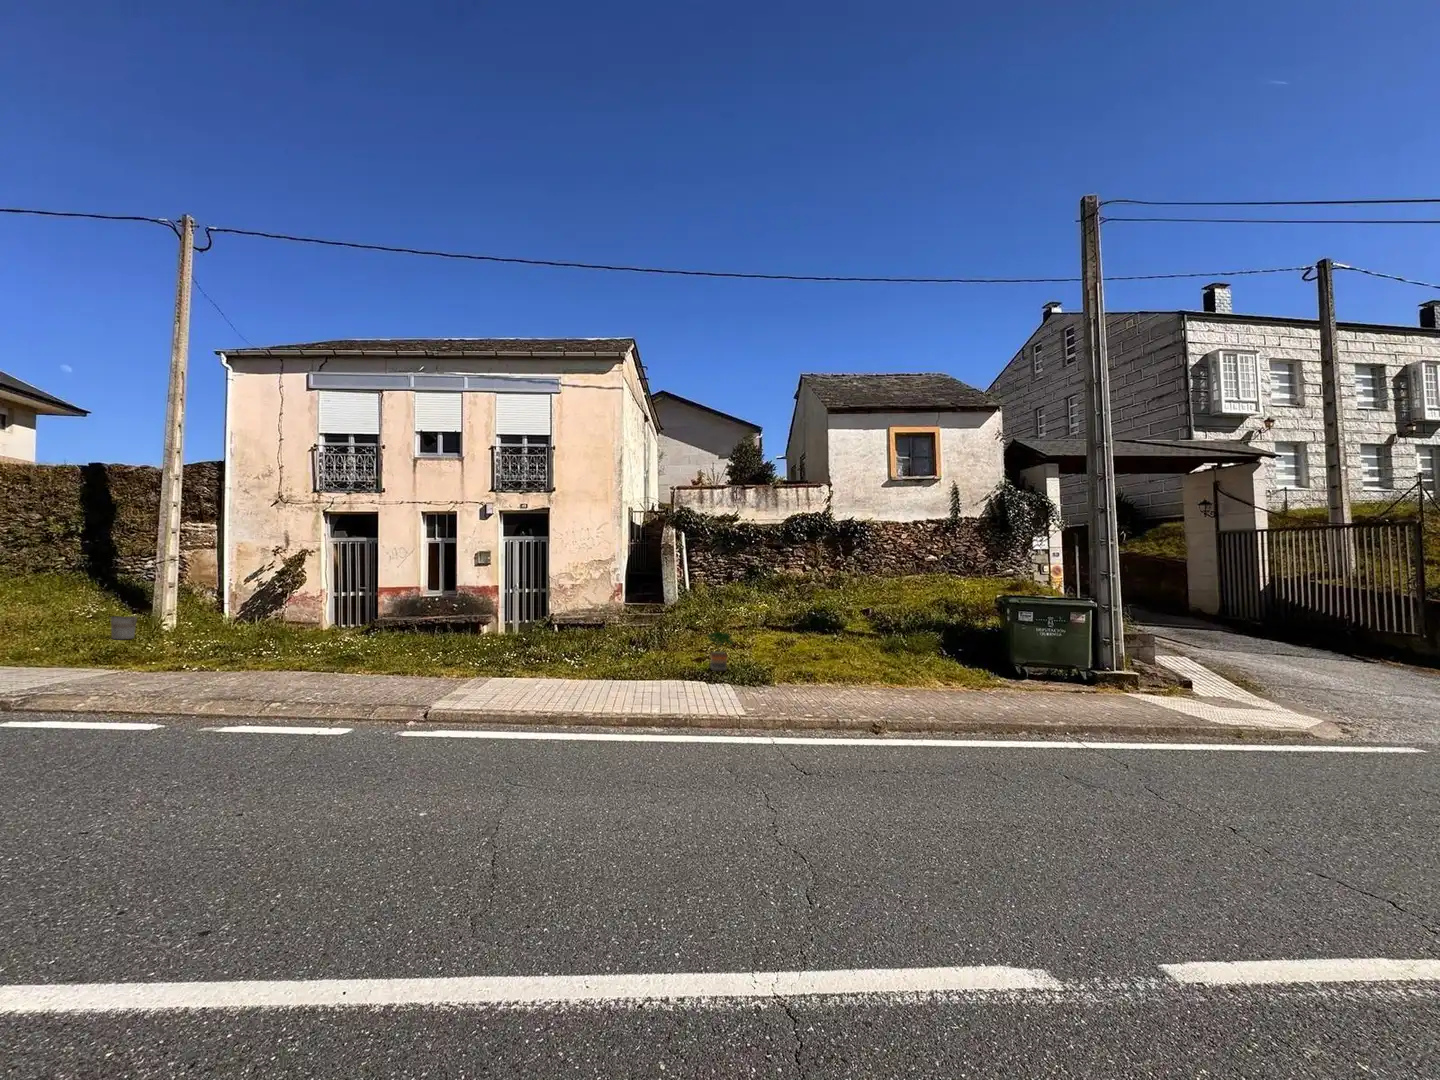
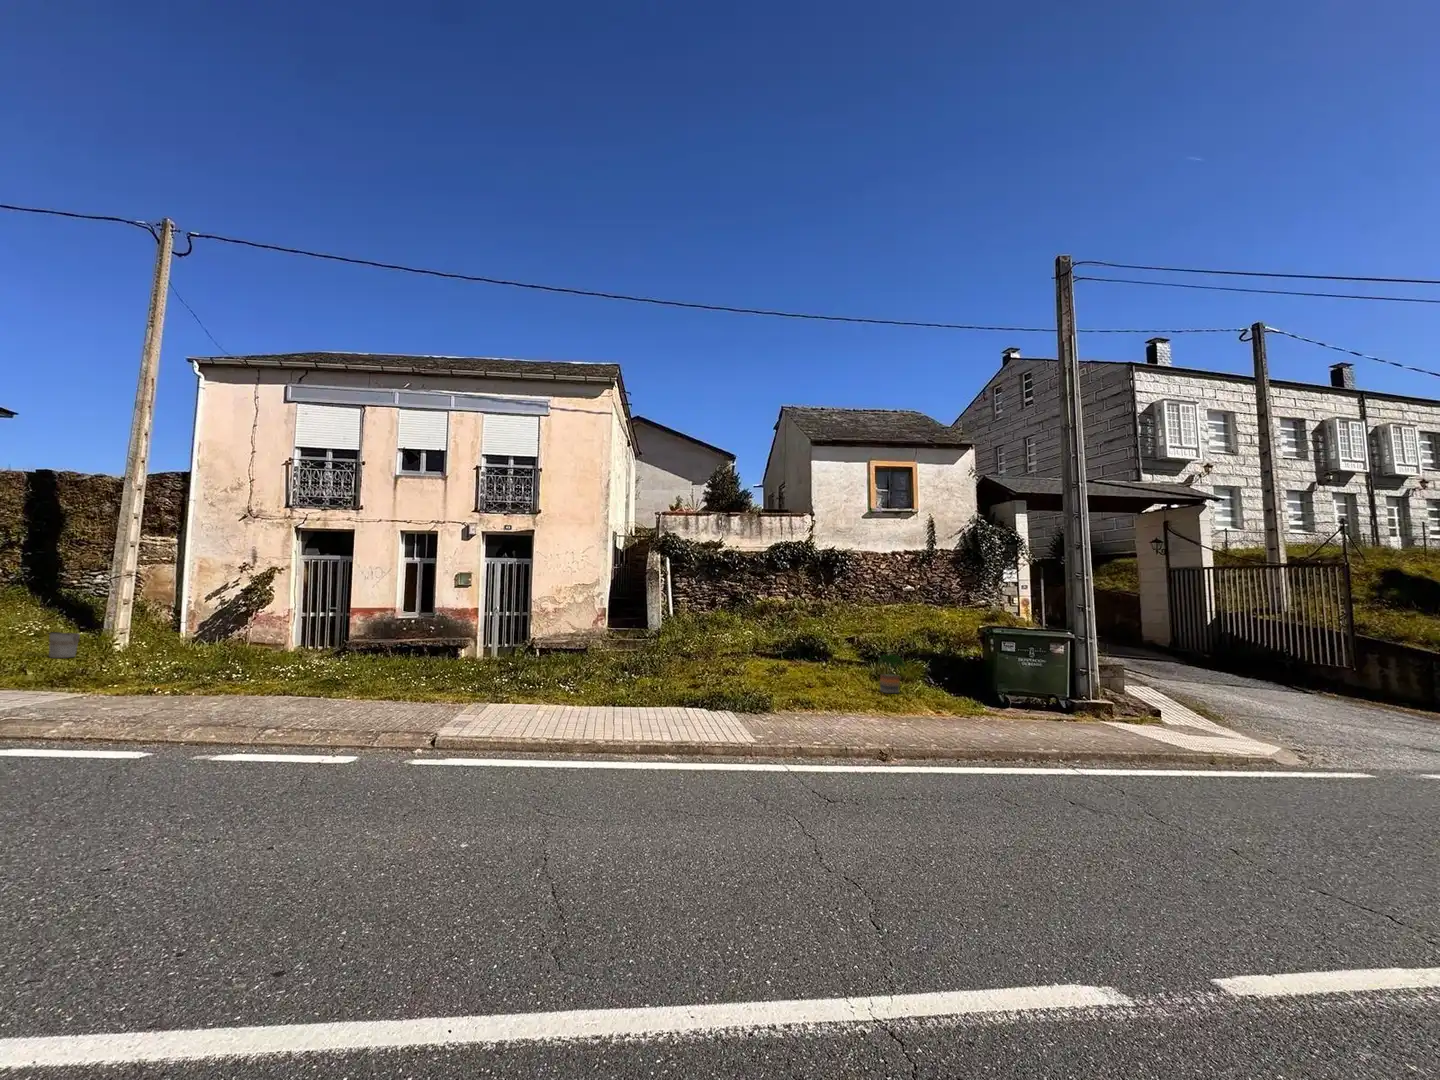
potted tree: present [708,632,732,671] -> present [878,654,905,693]

